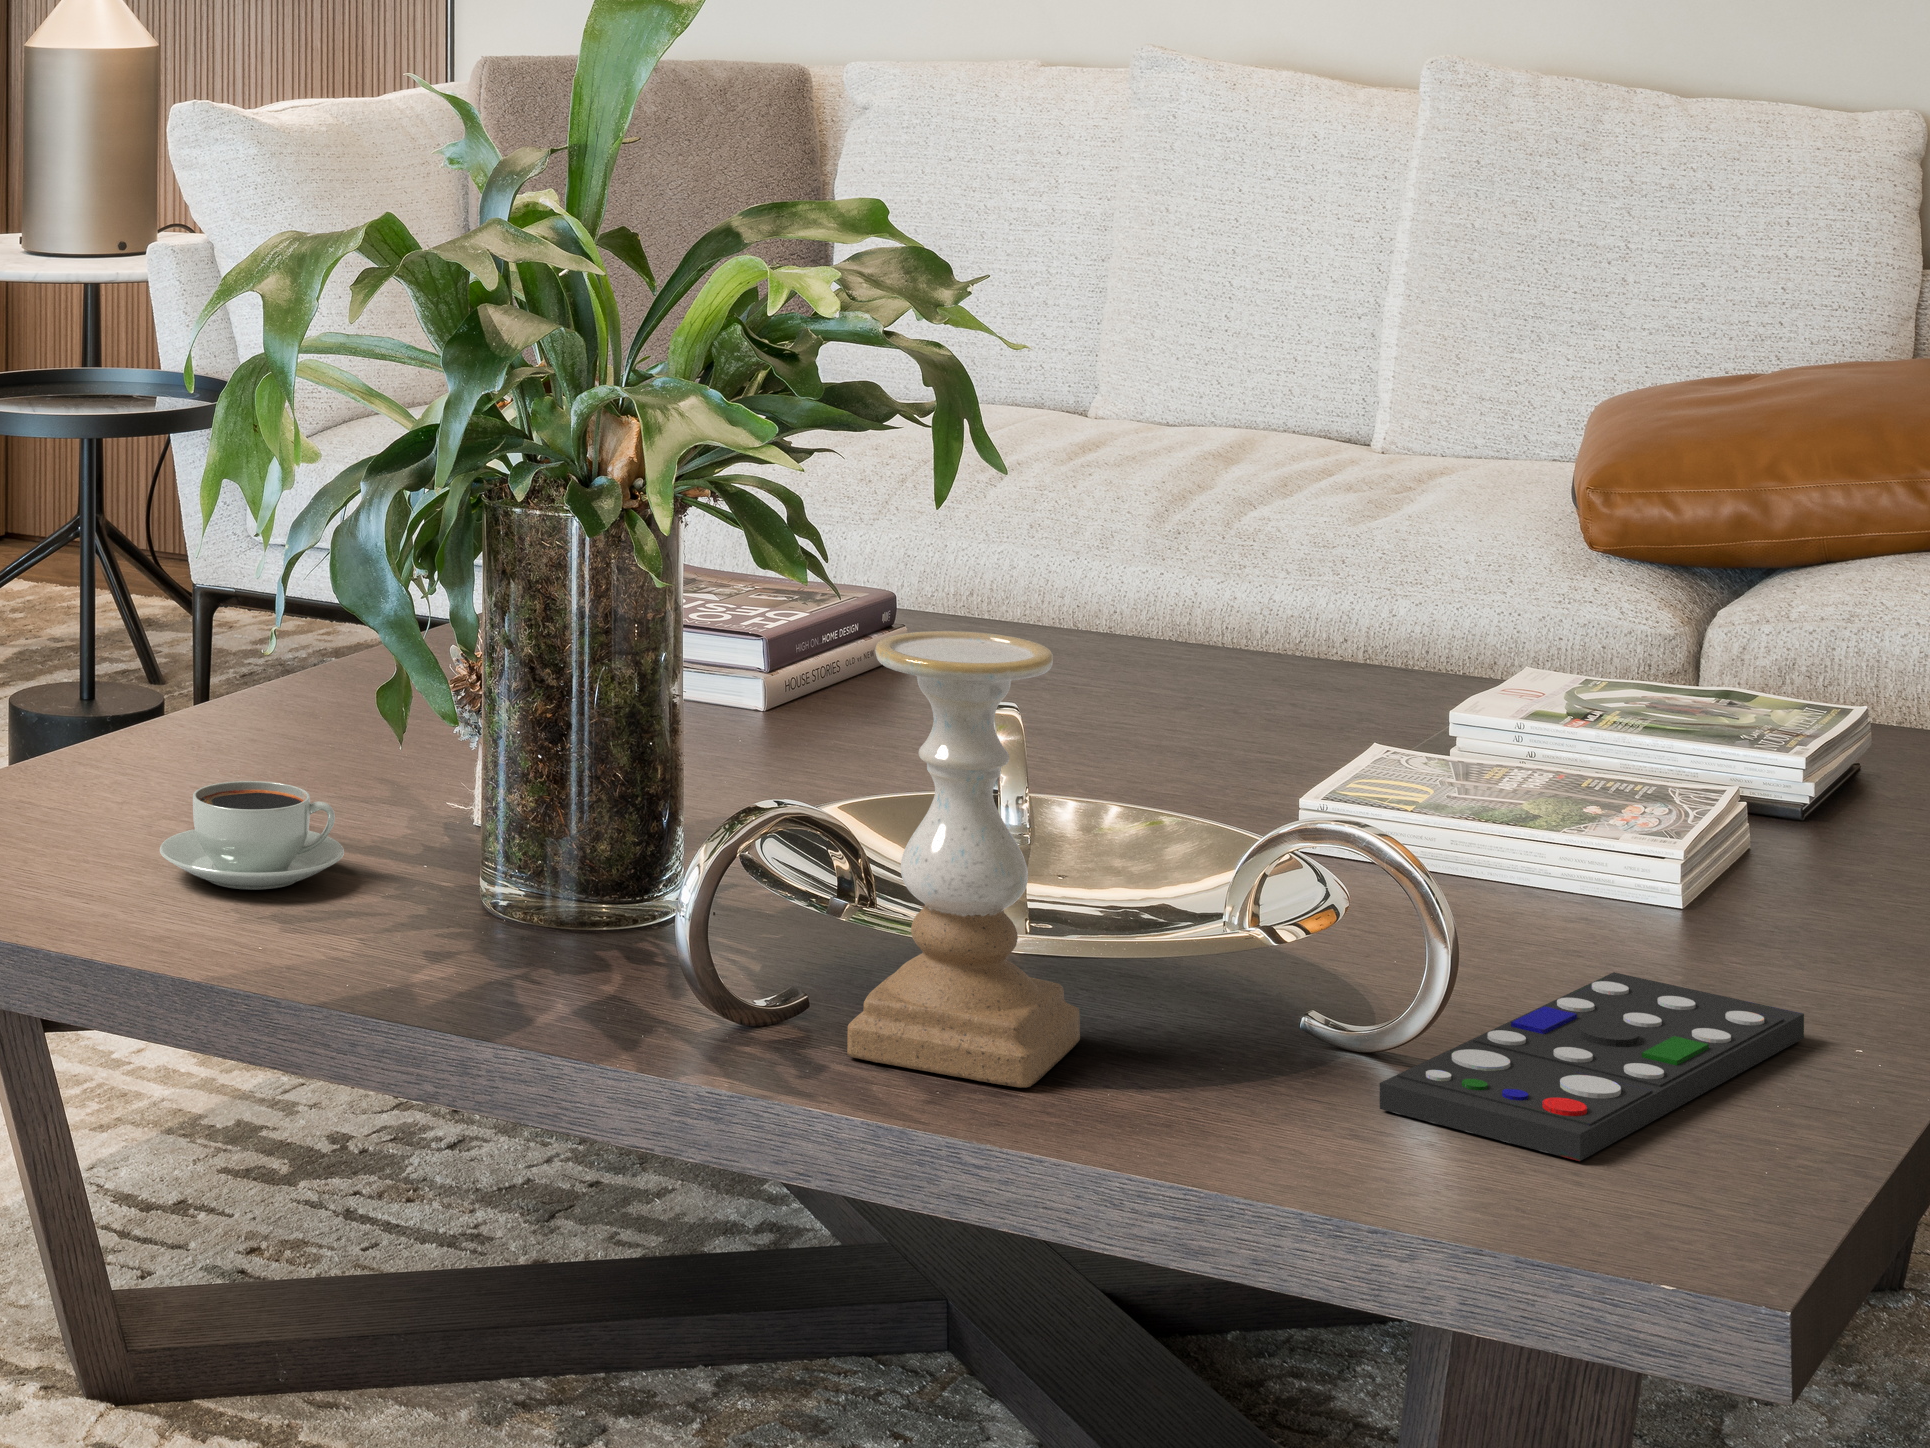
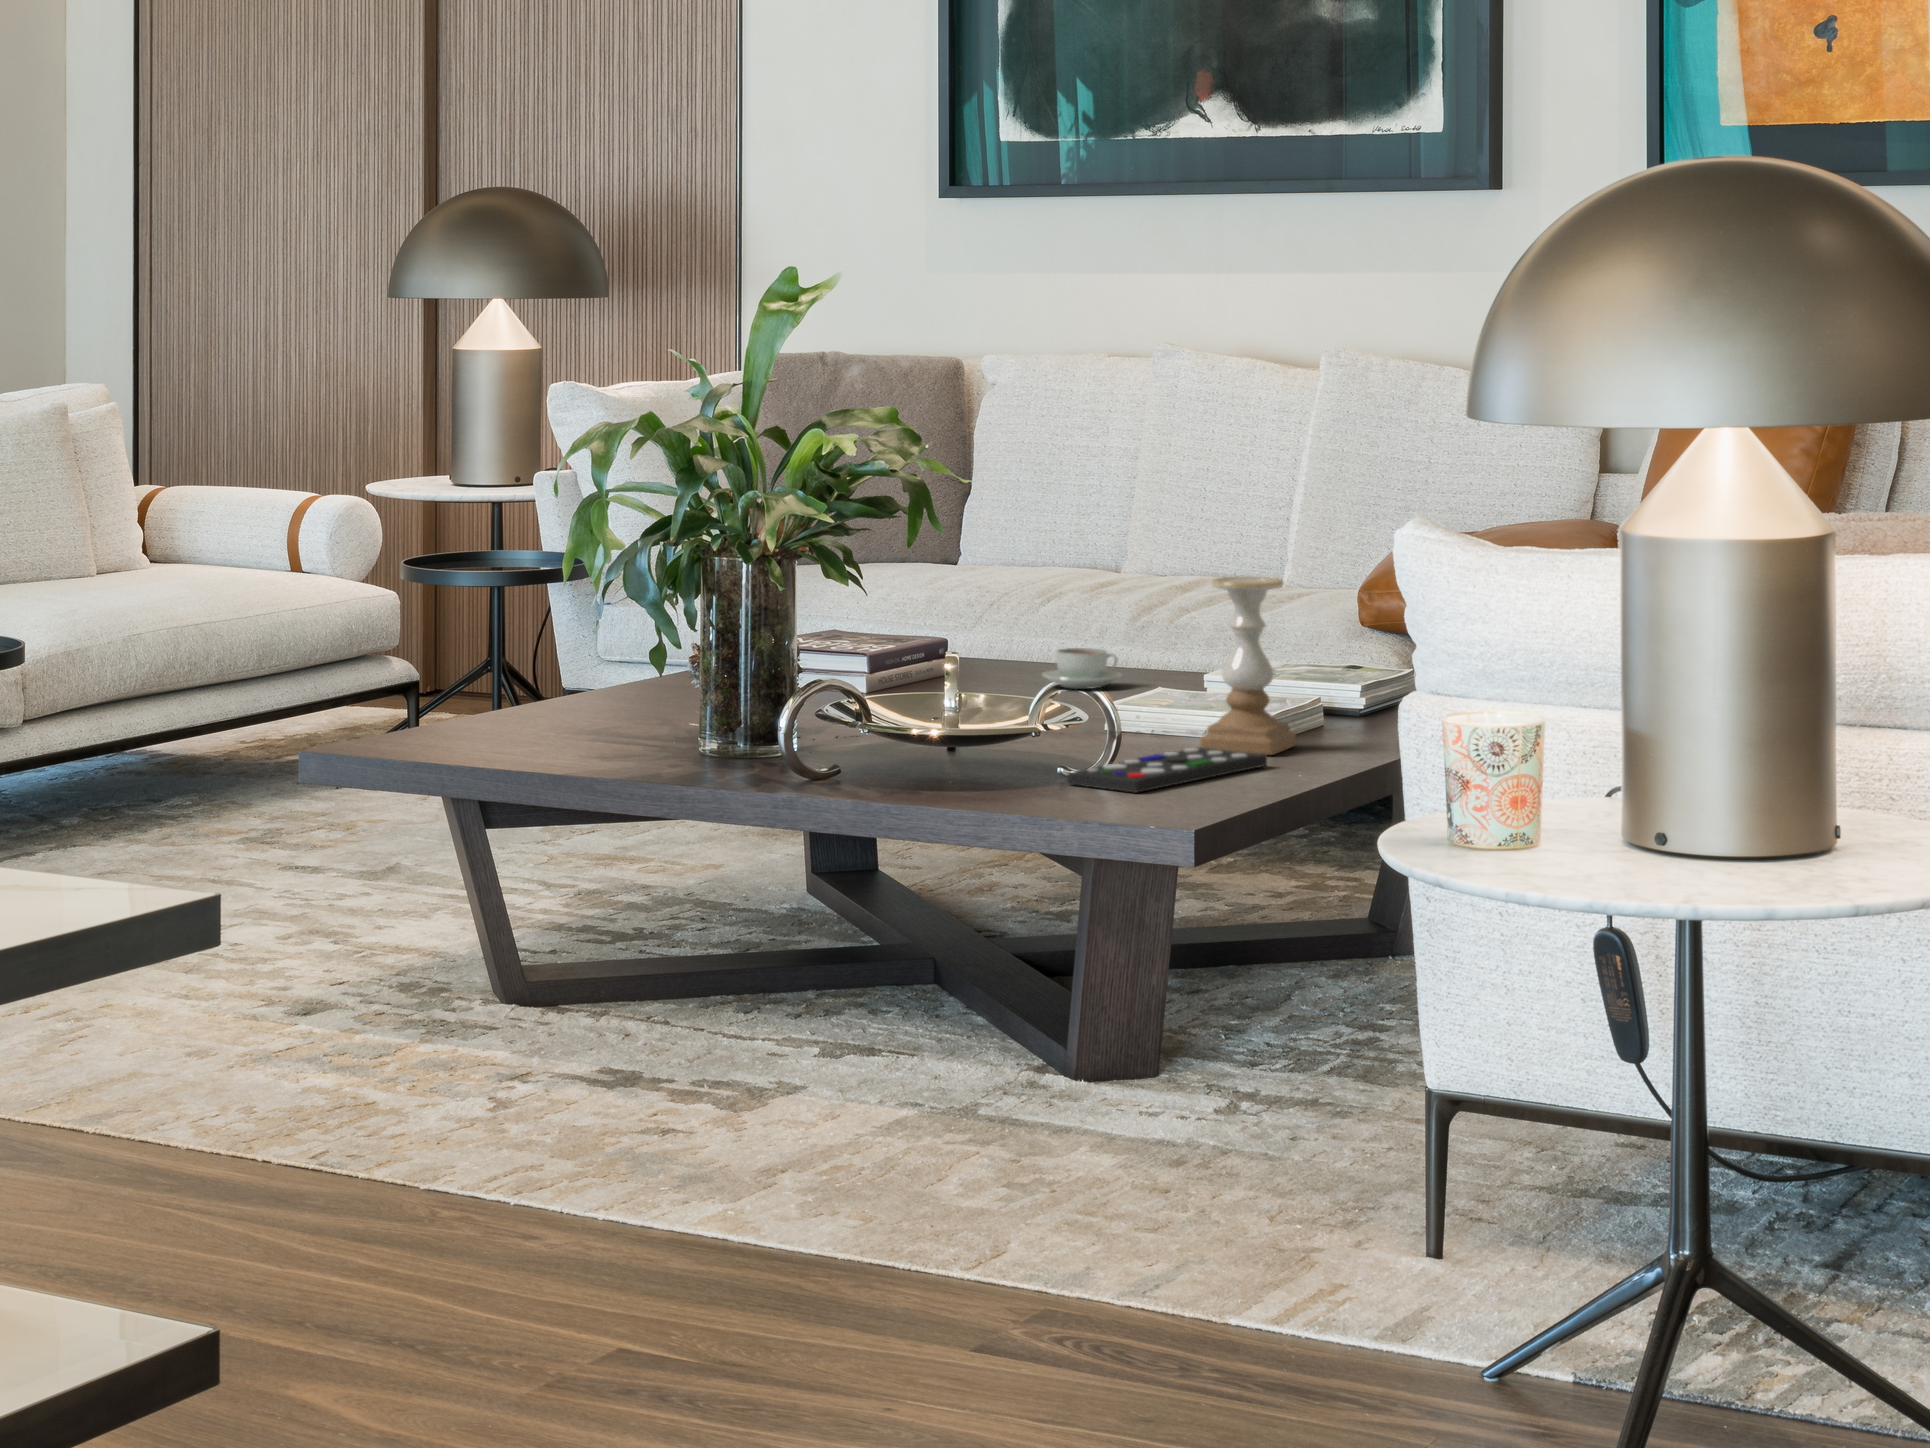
candle holder: present [847,631,1080,1087] -> present [1200,577,1296,755]
coffee cup: present [160,781,344,890] -> present [1042,648,1121,689]

